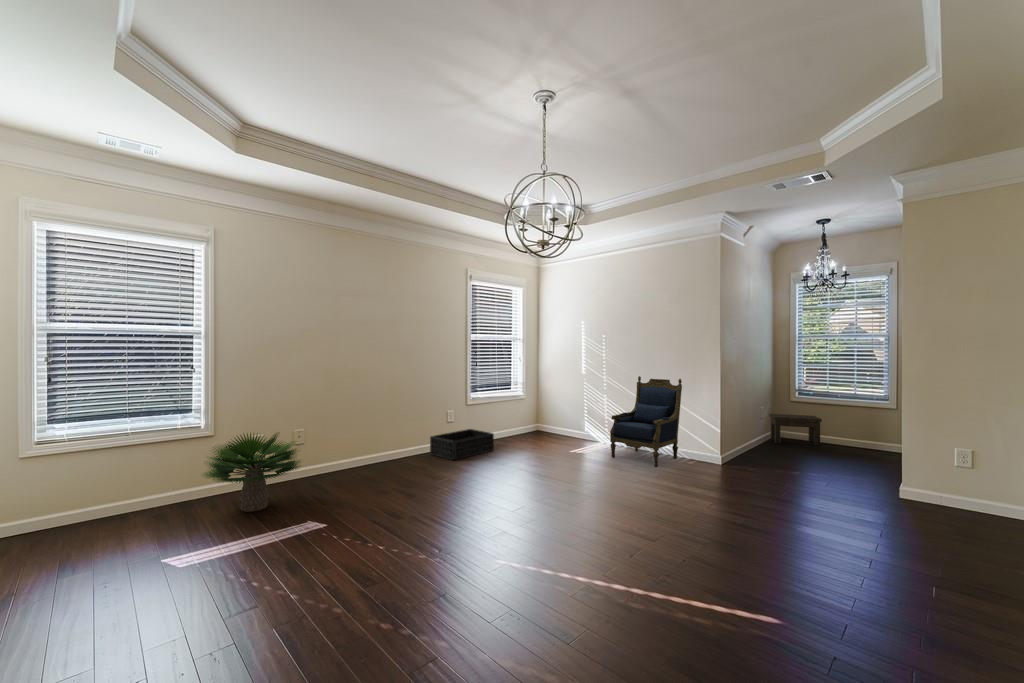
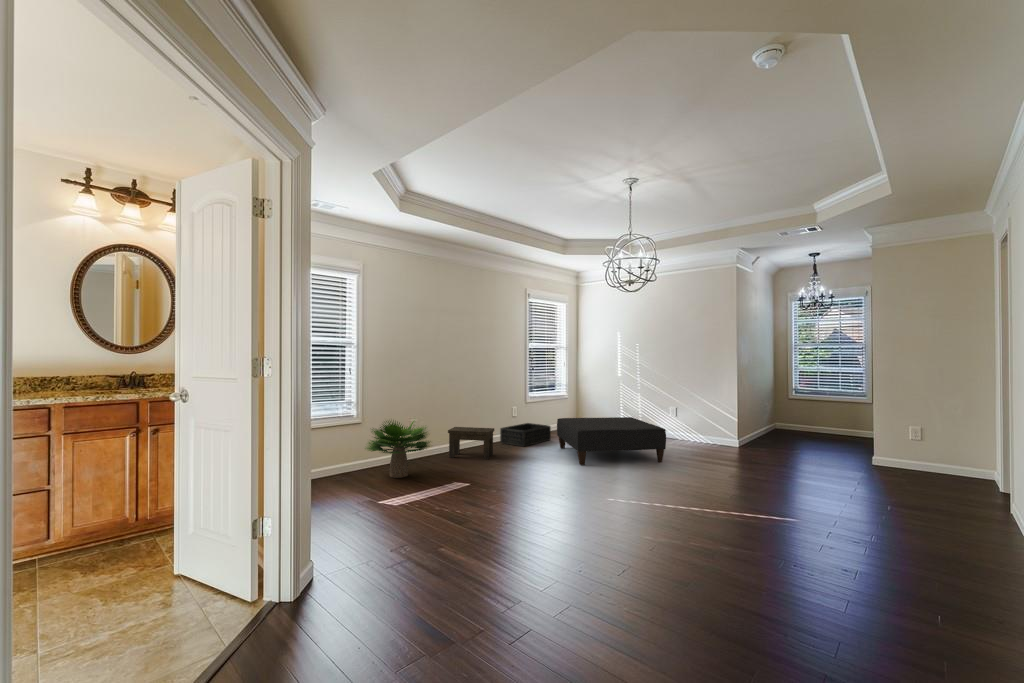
armchair: present [610,376,682,467] -> none [649,372,705,449]
side table: present [769,414,822,446] -> present [448,427,494,460]
ottoman: none [493,425,619,492] -> present [557,417,666,465]

